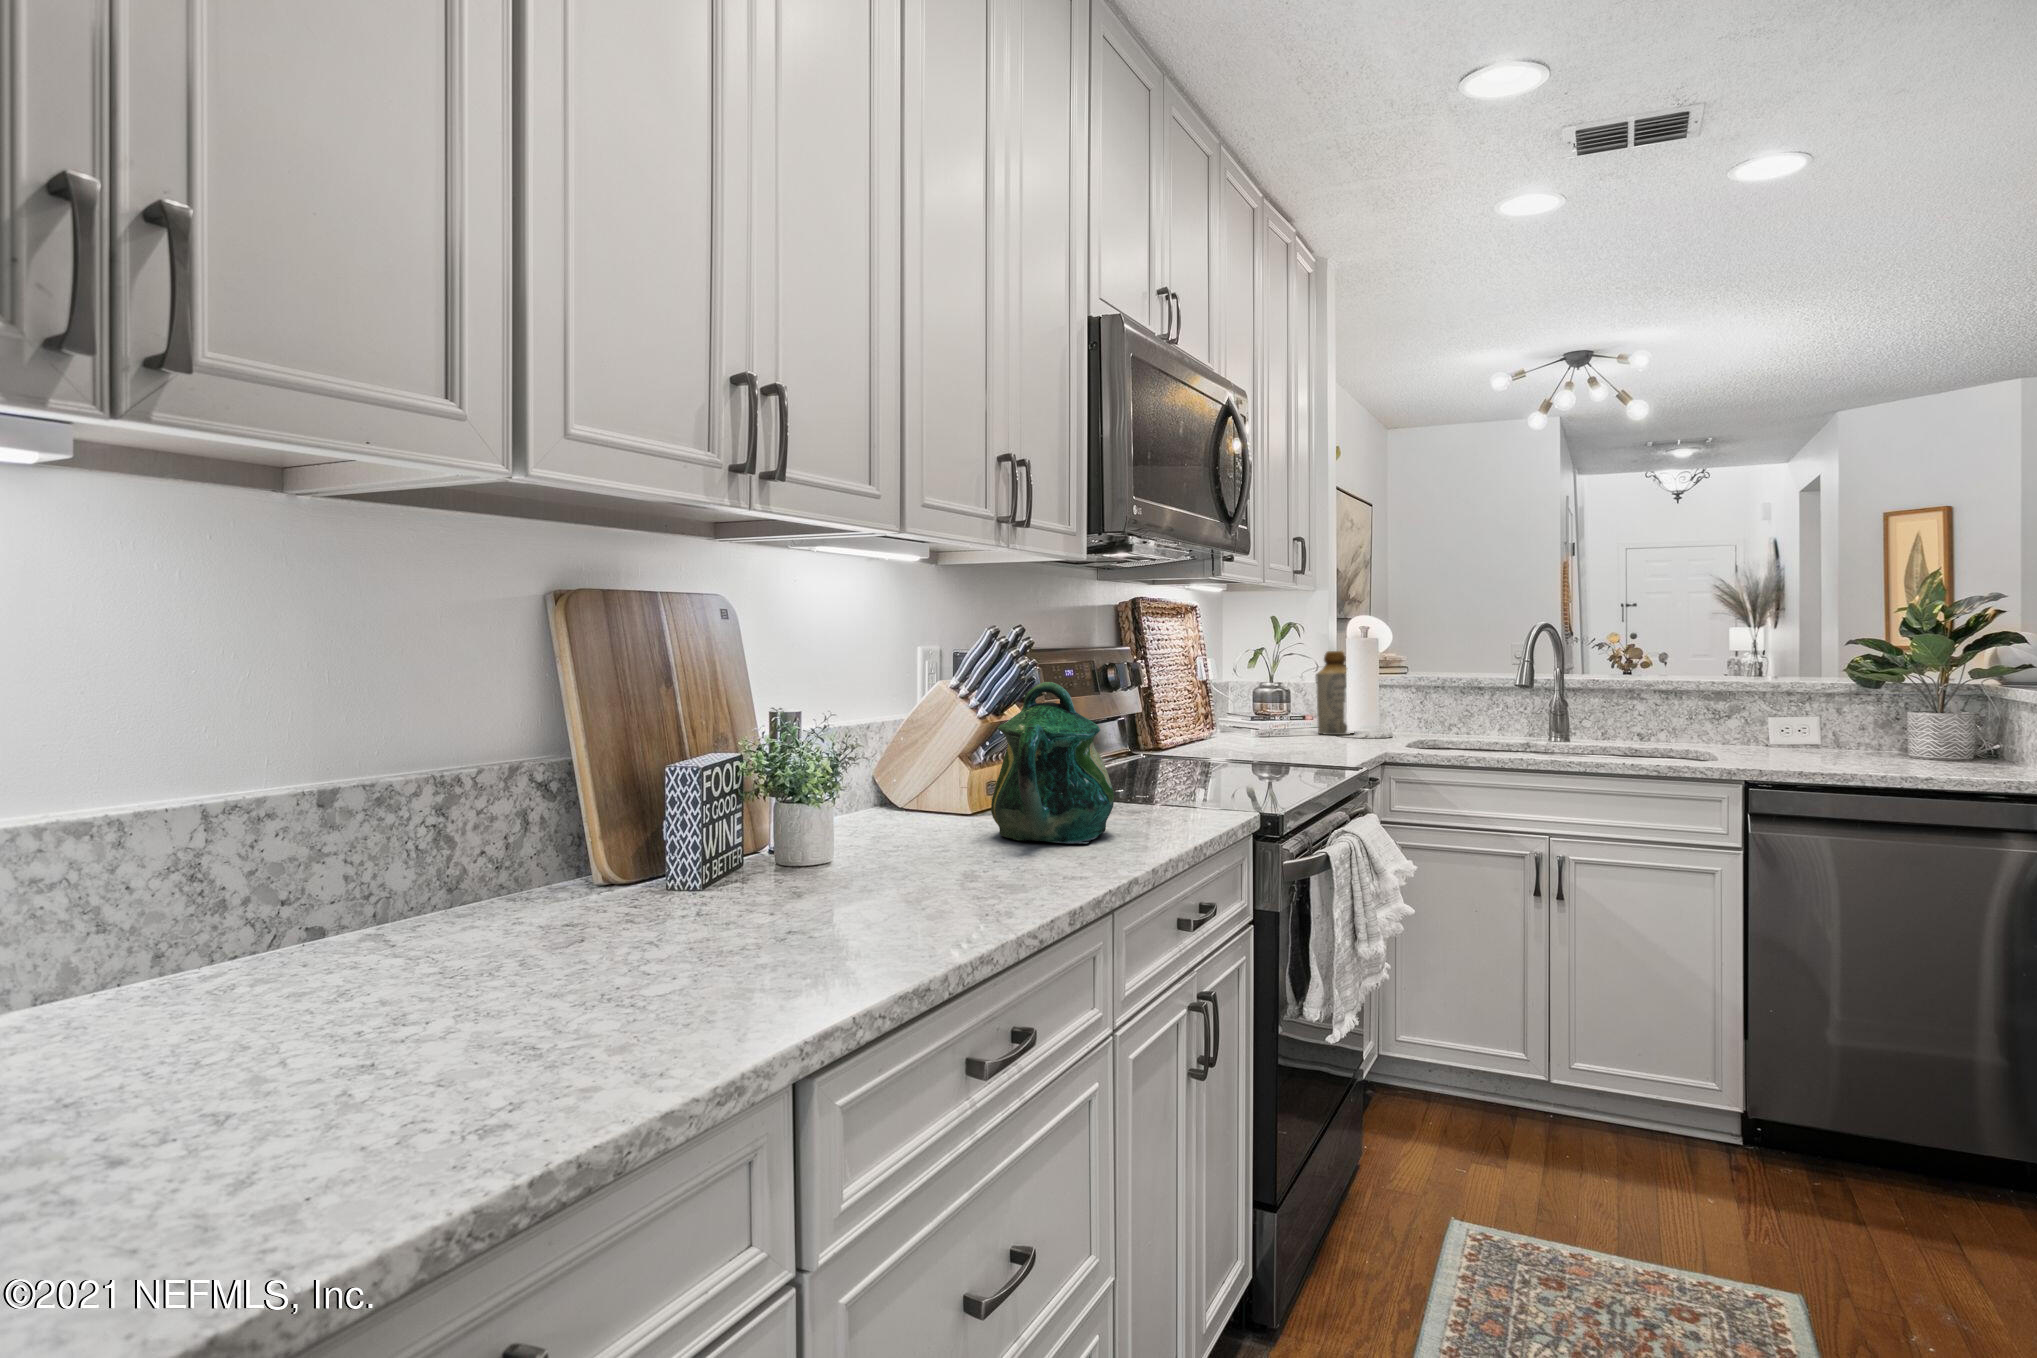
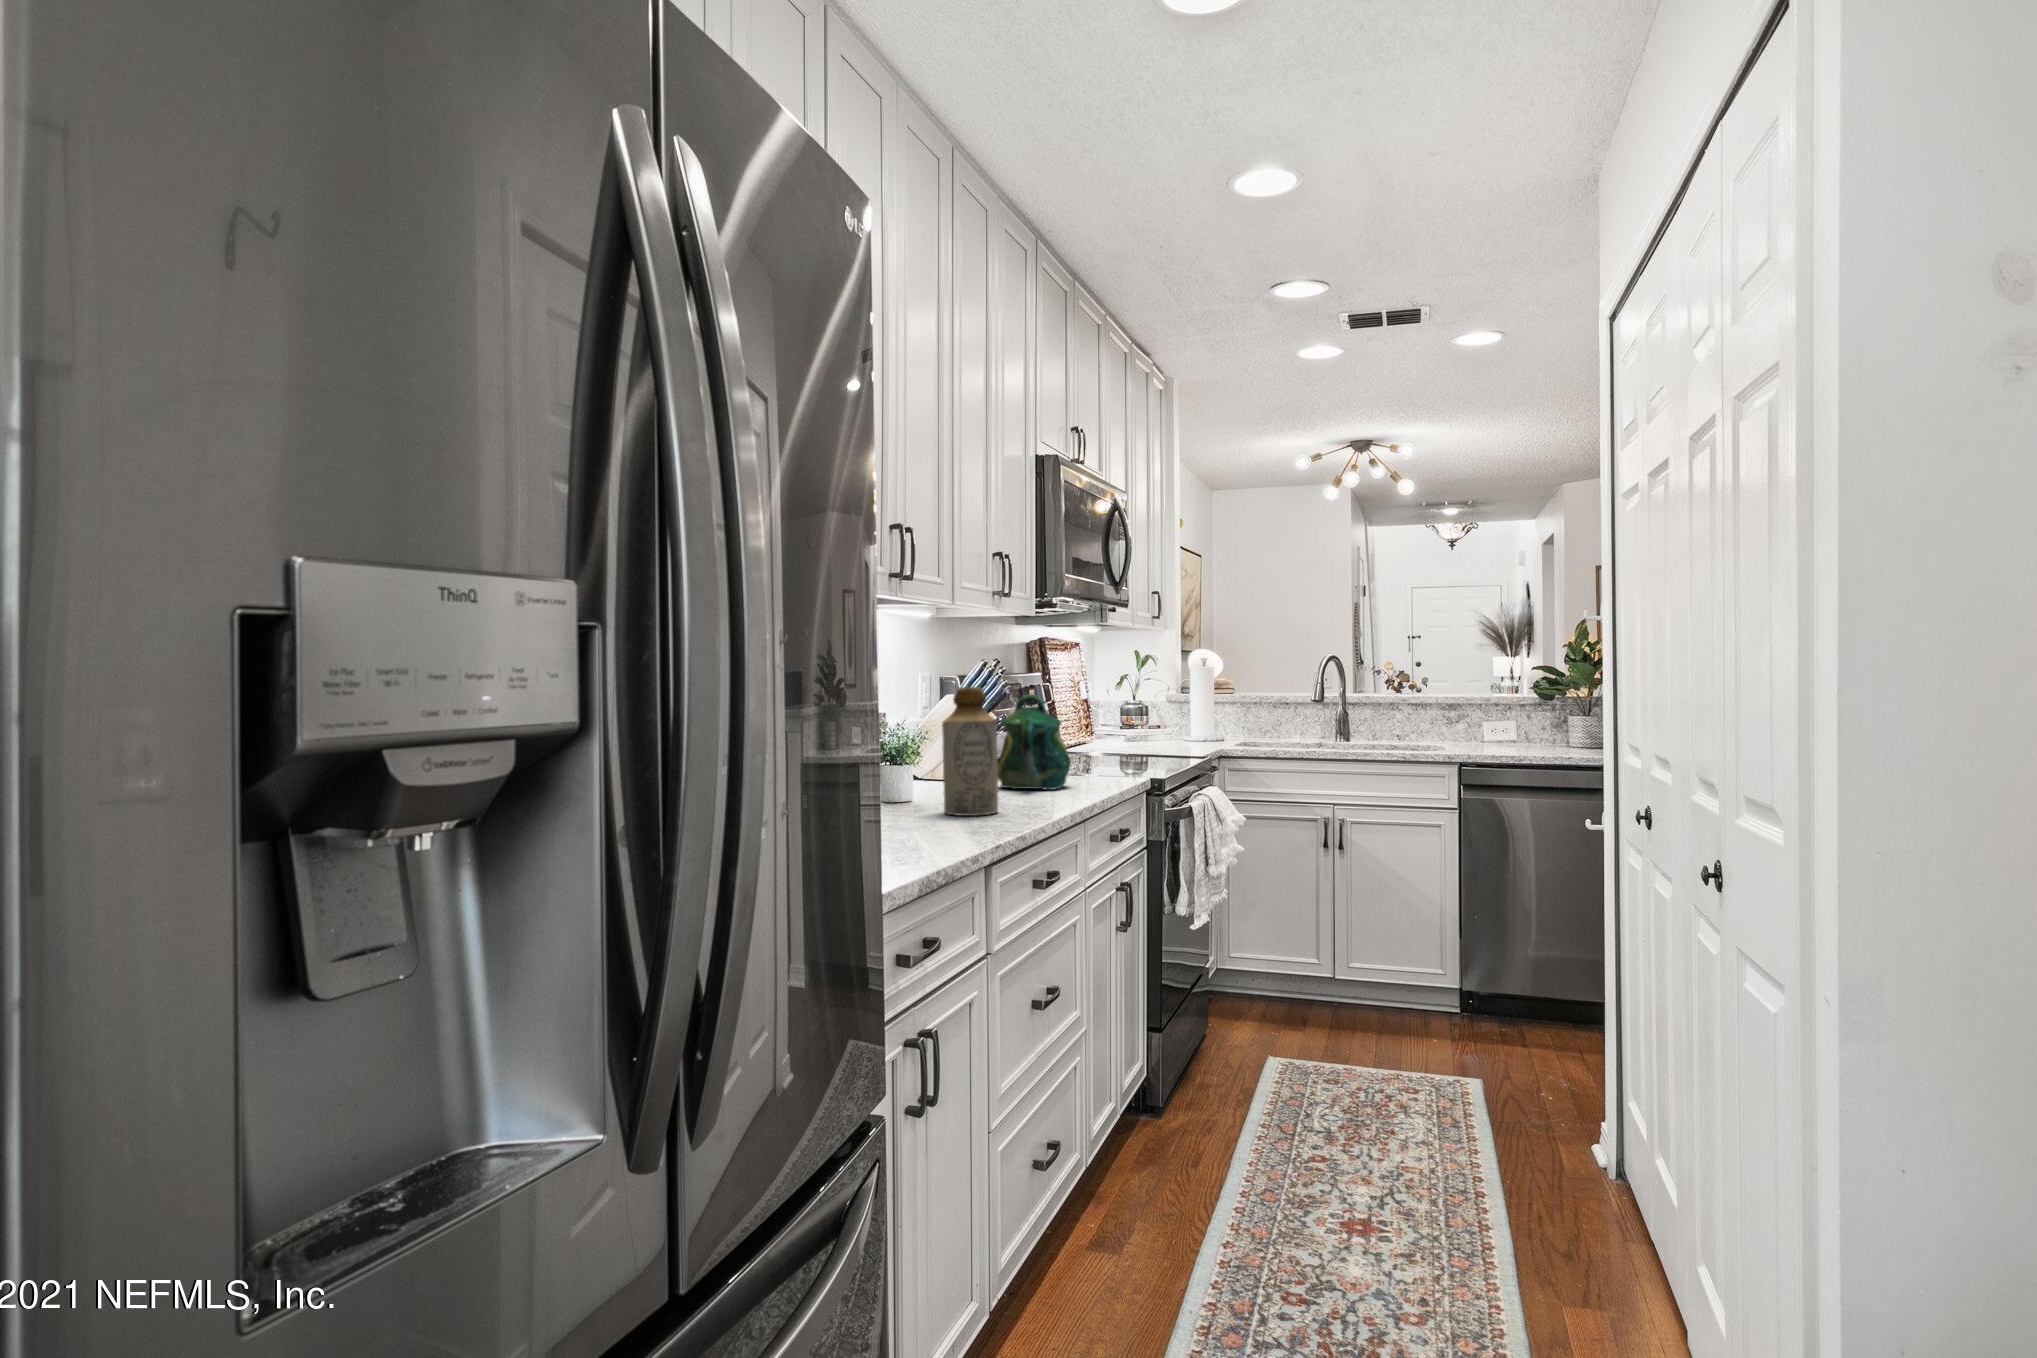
bottle: present [1316,651,1351,735] -> present [942,687,998,816]

